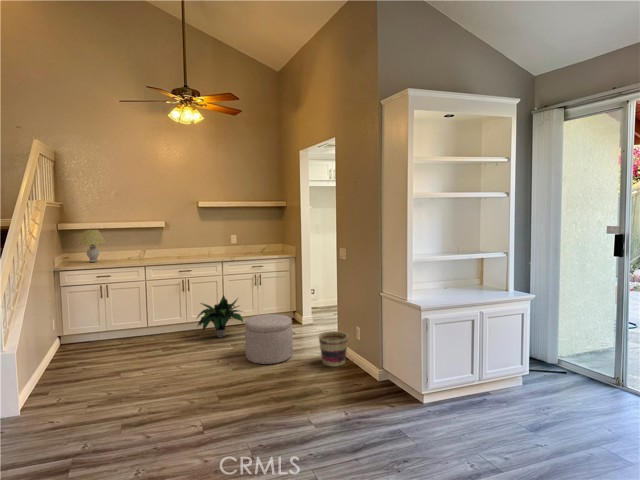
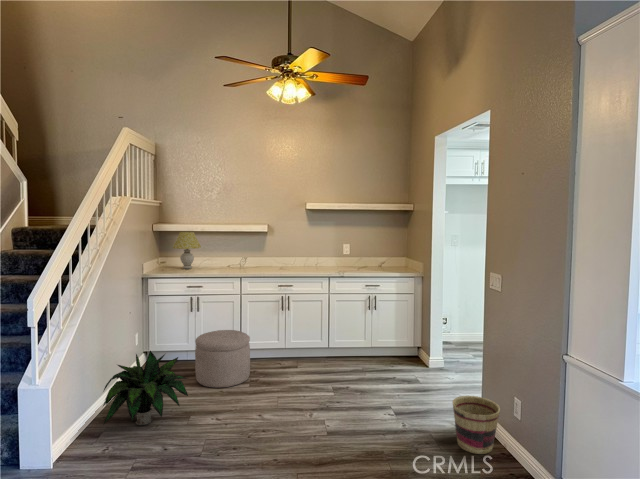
potted plant: present [197,295,243,338] -> present [103,351,188,425]
ottoman: present [245,314,293,364] -> present [195,330,250,388]

